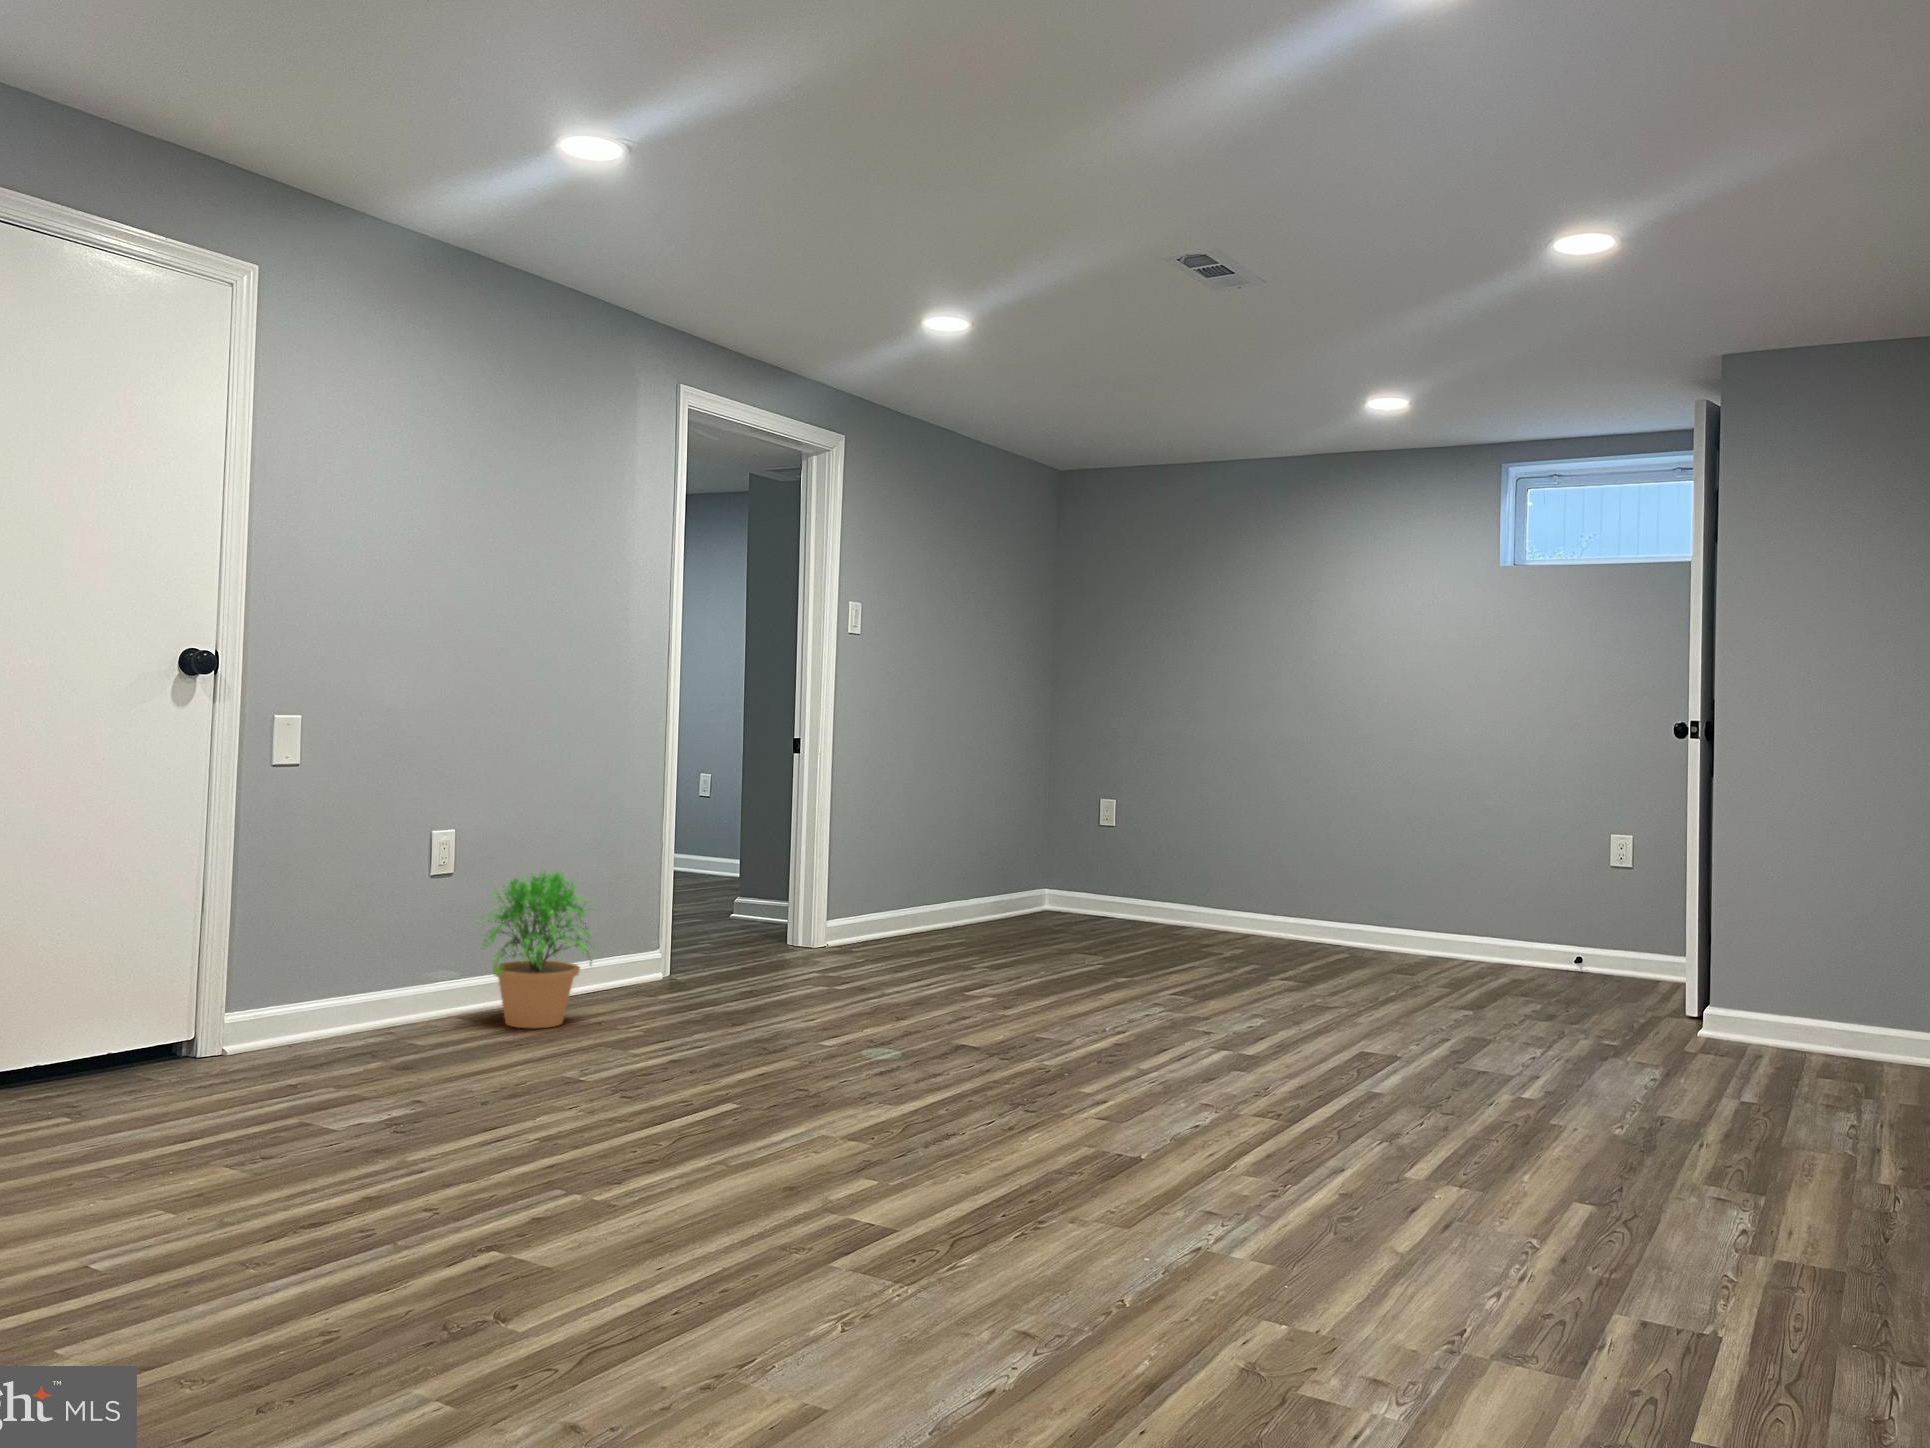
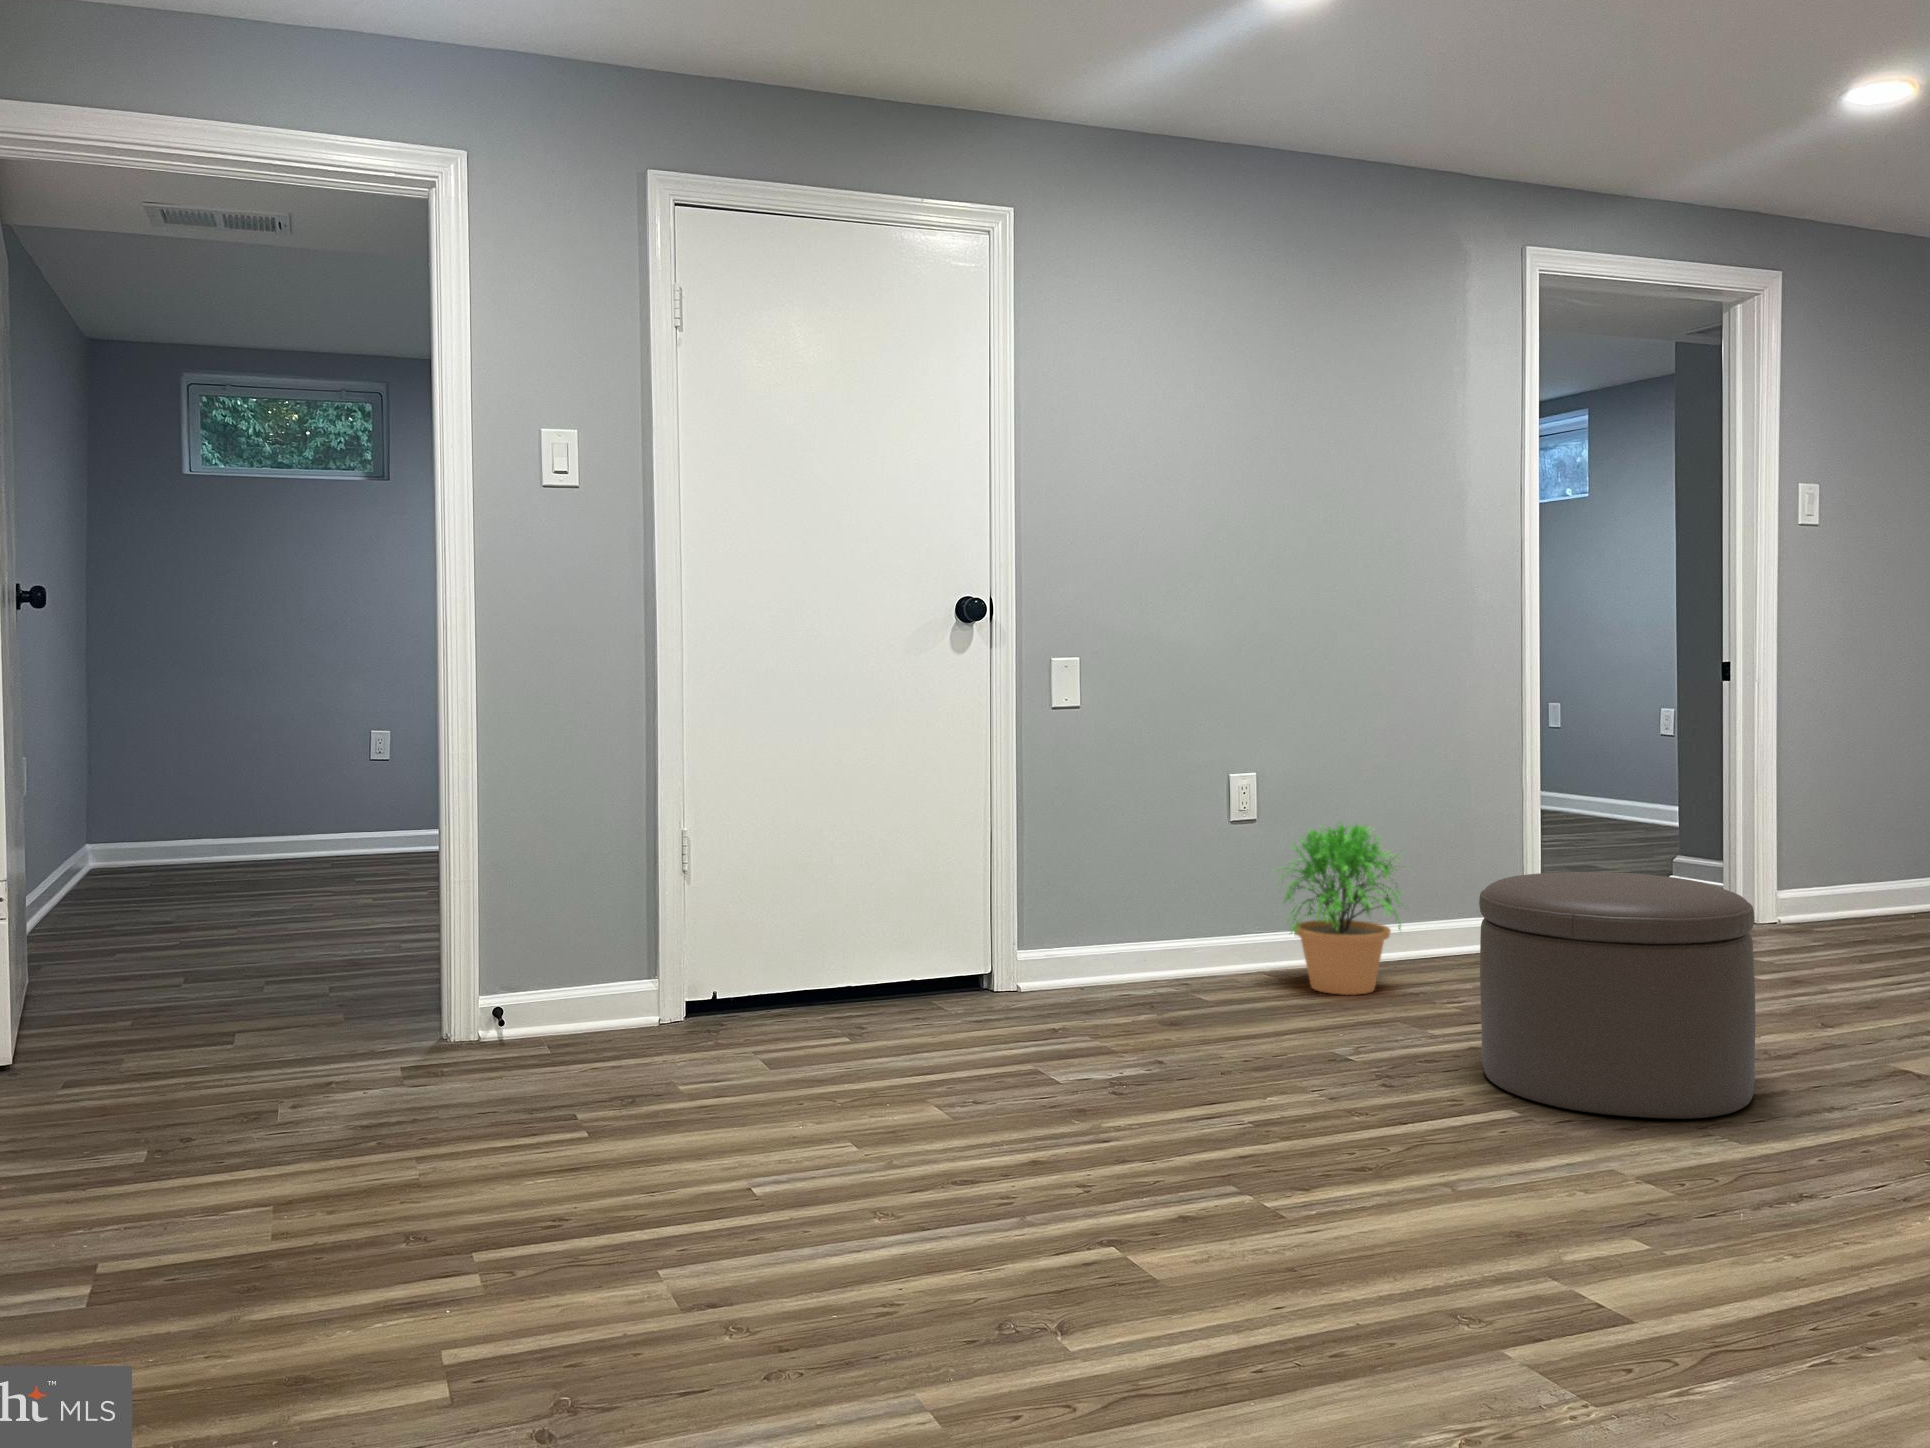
ottoman: none [693,908,893,1098] -> present [1479,872,1755,1119]

